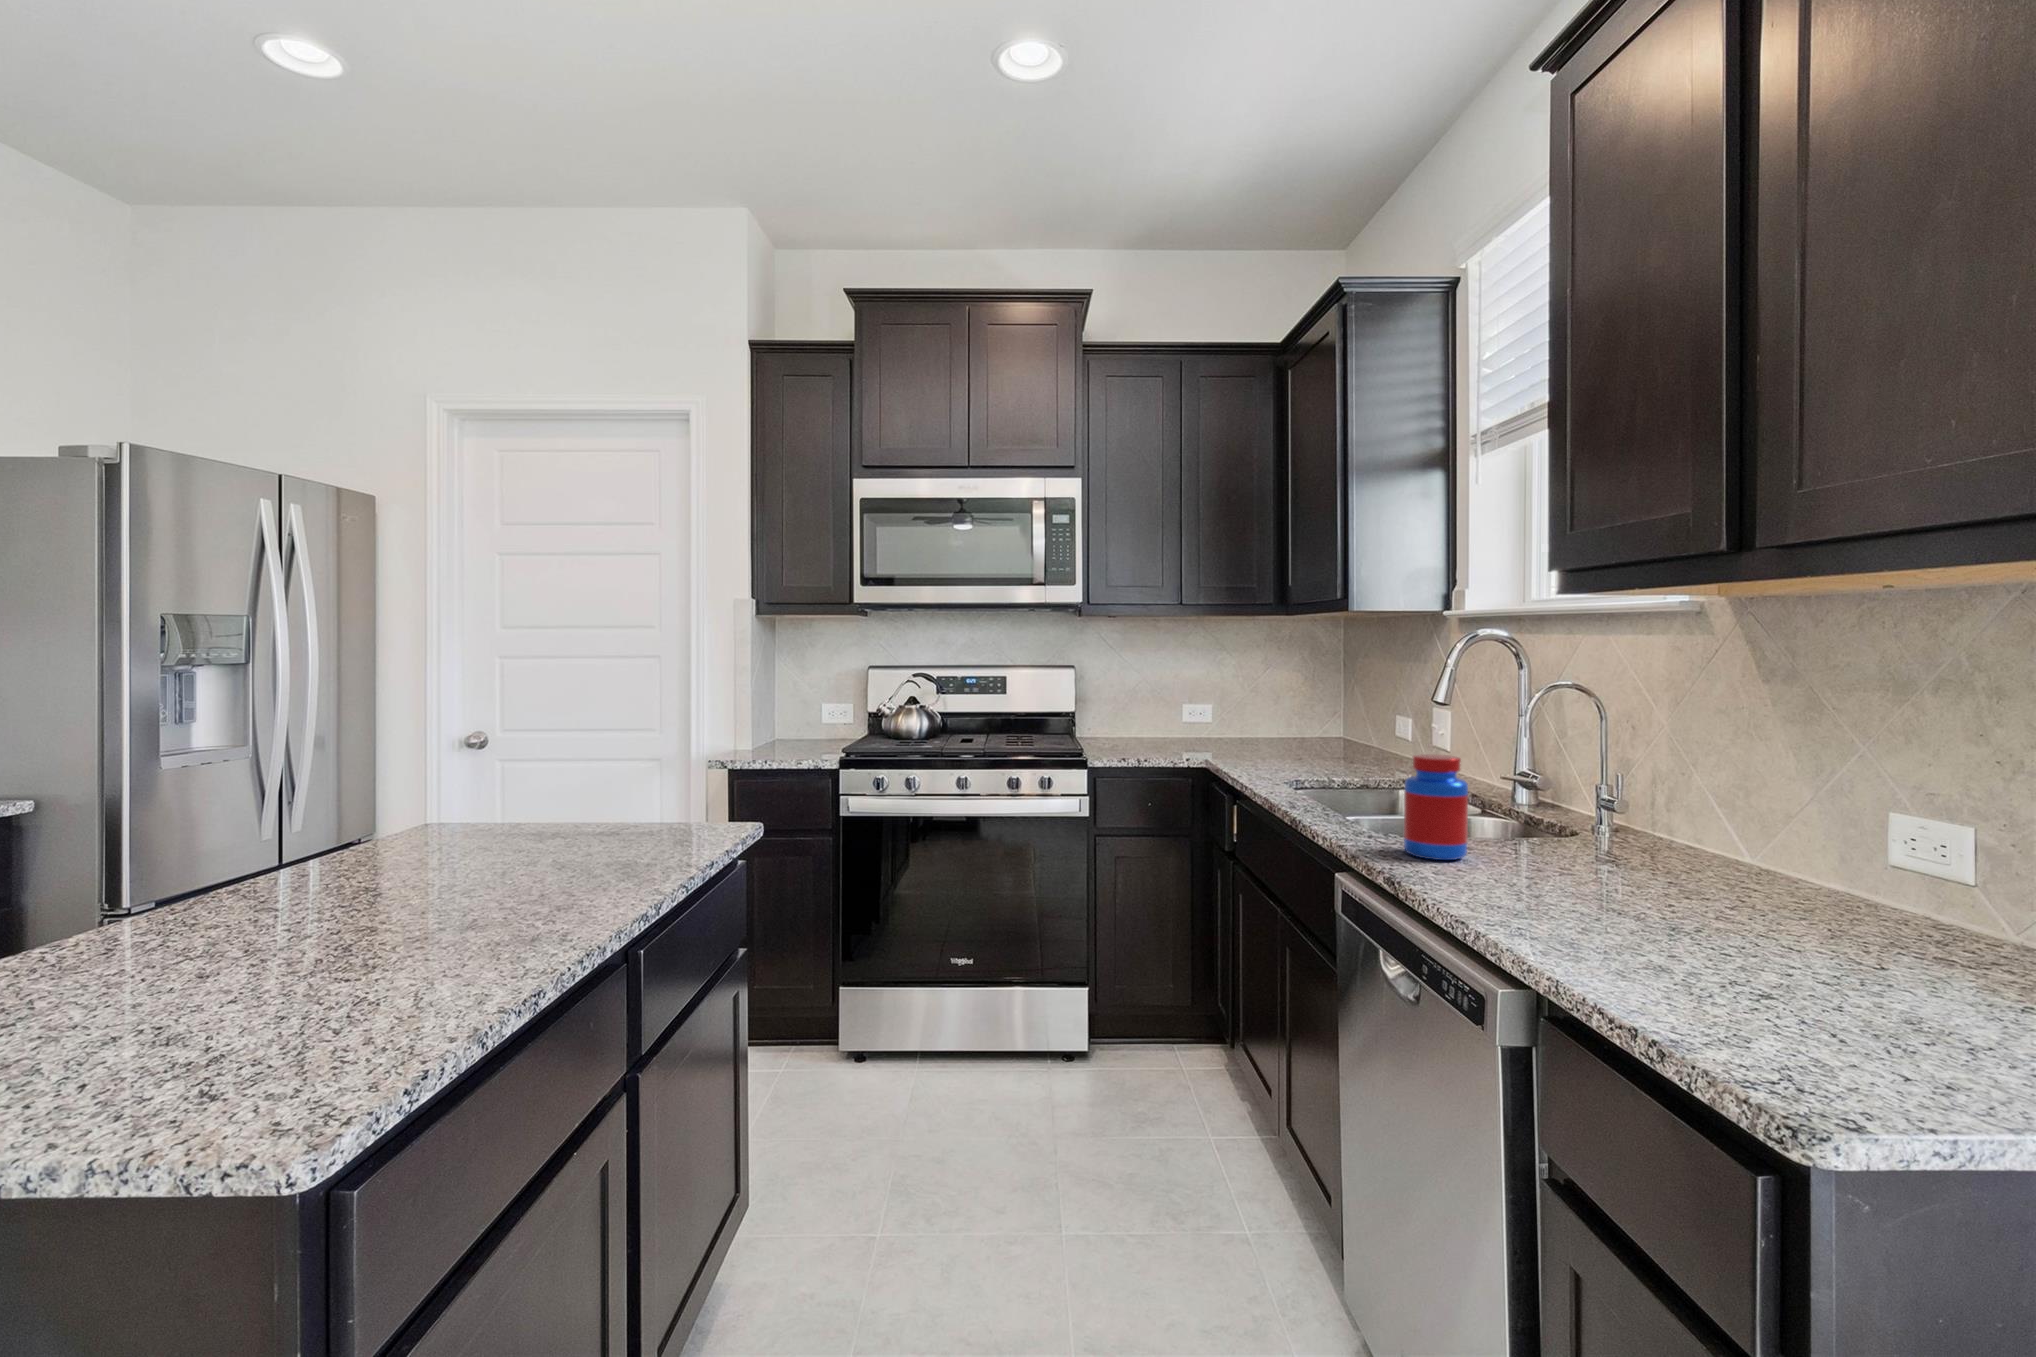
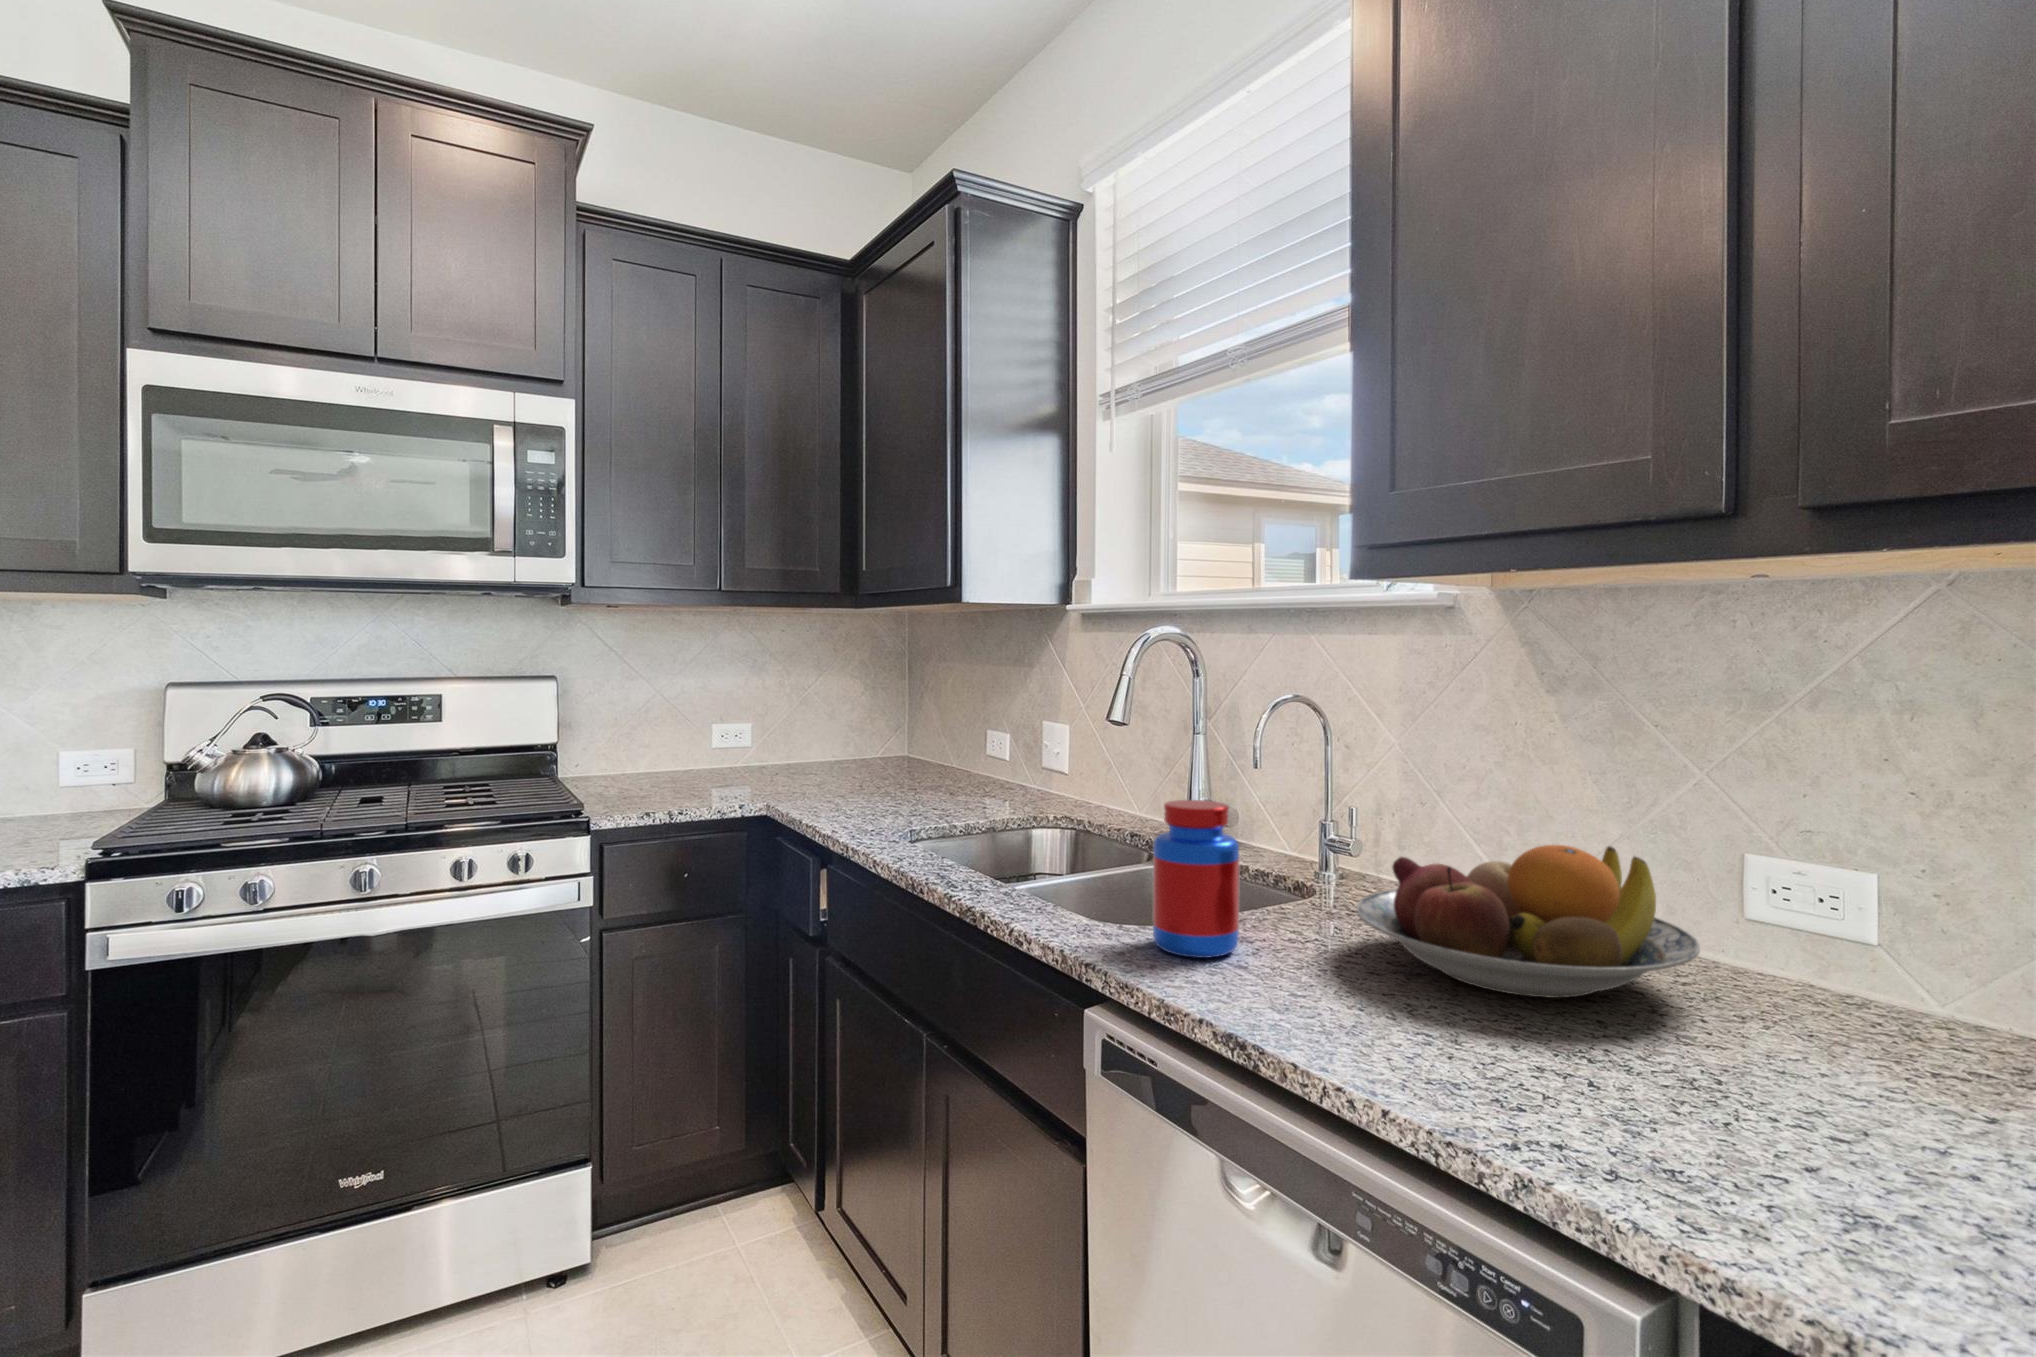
fruit bowl: none [1549,801,1831,909] -> present [1356,845,1700,998]

